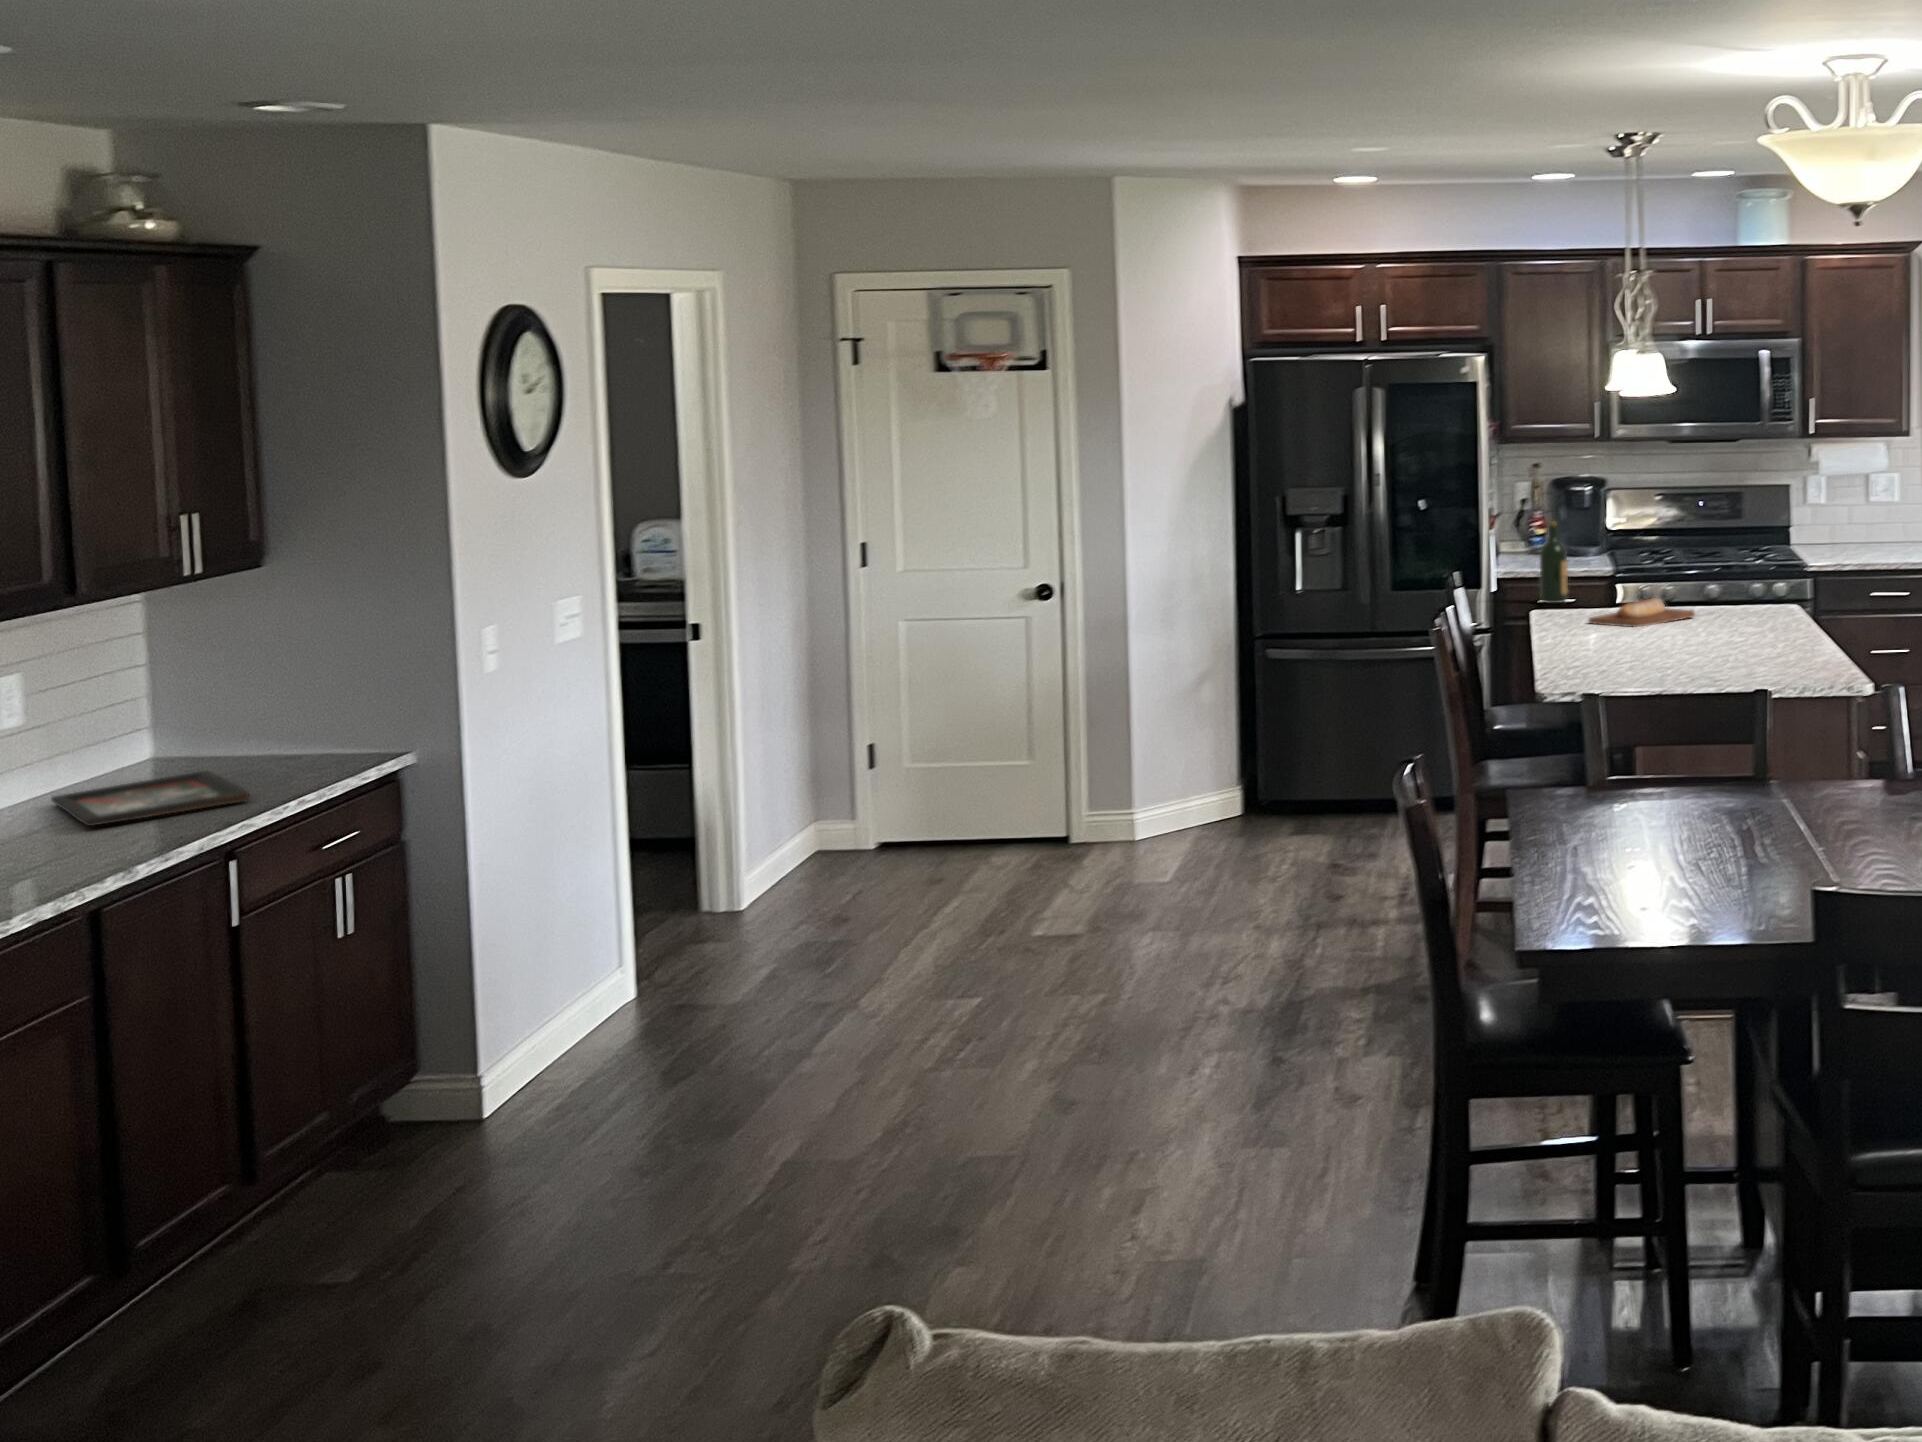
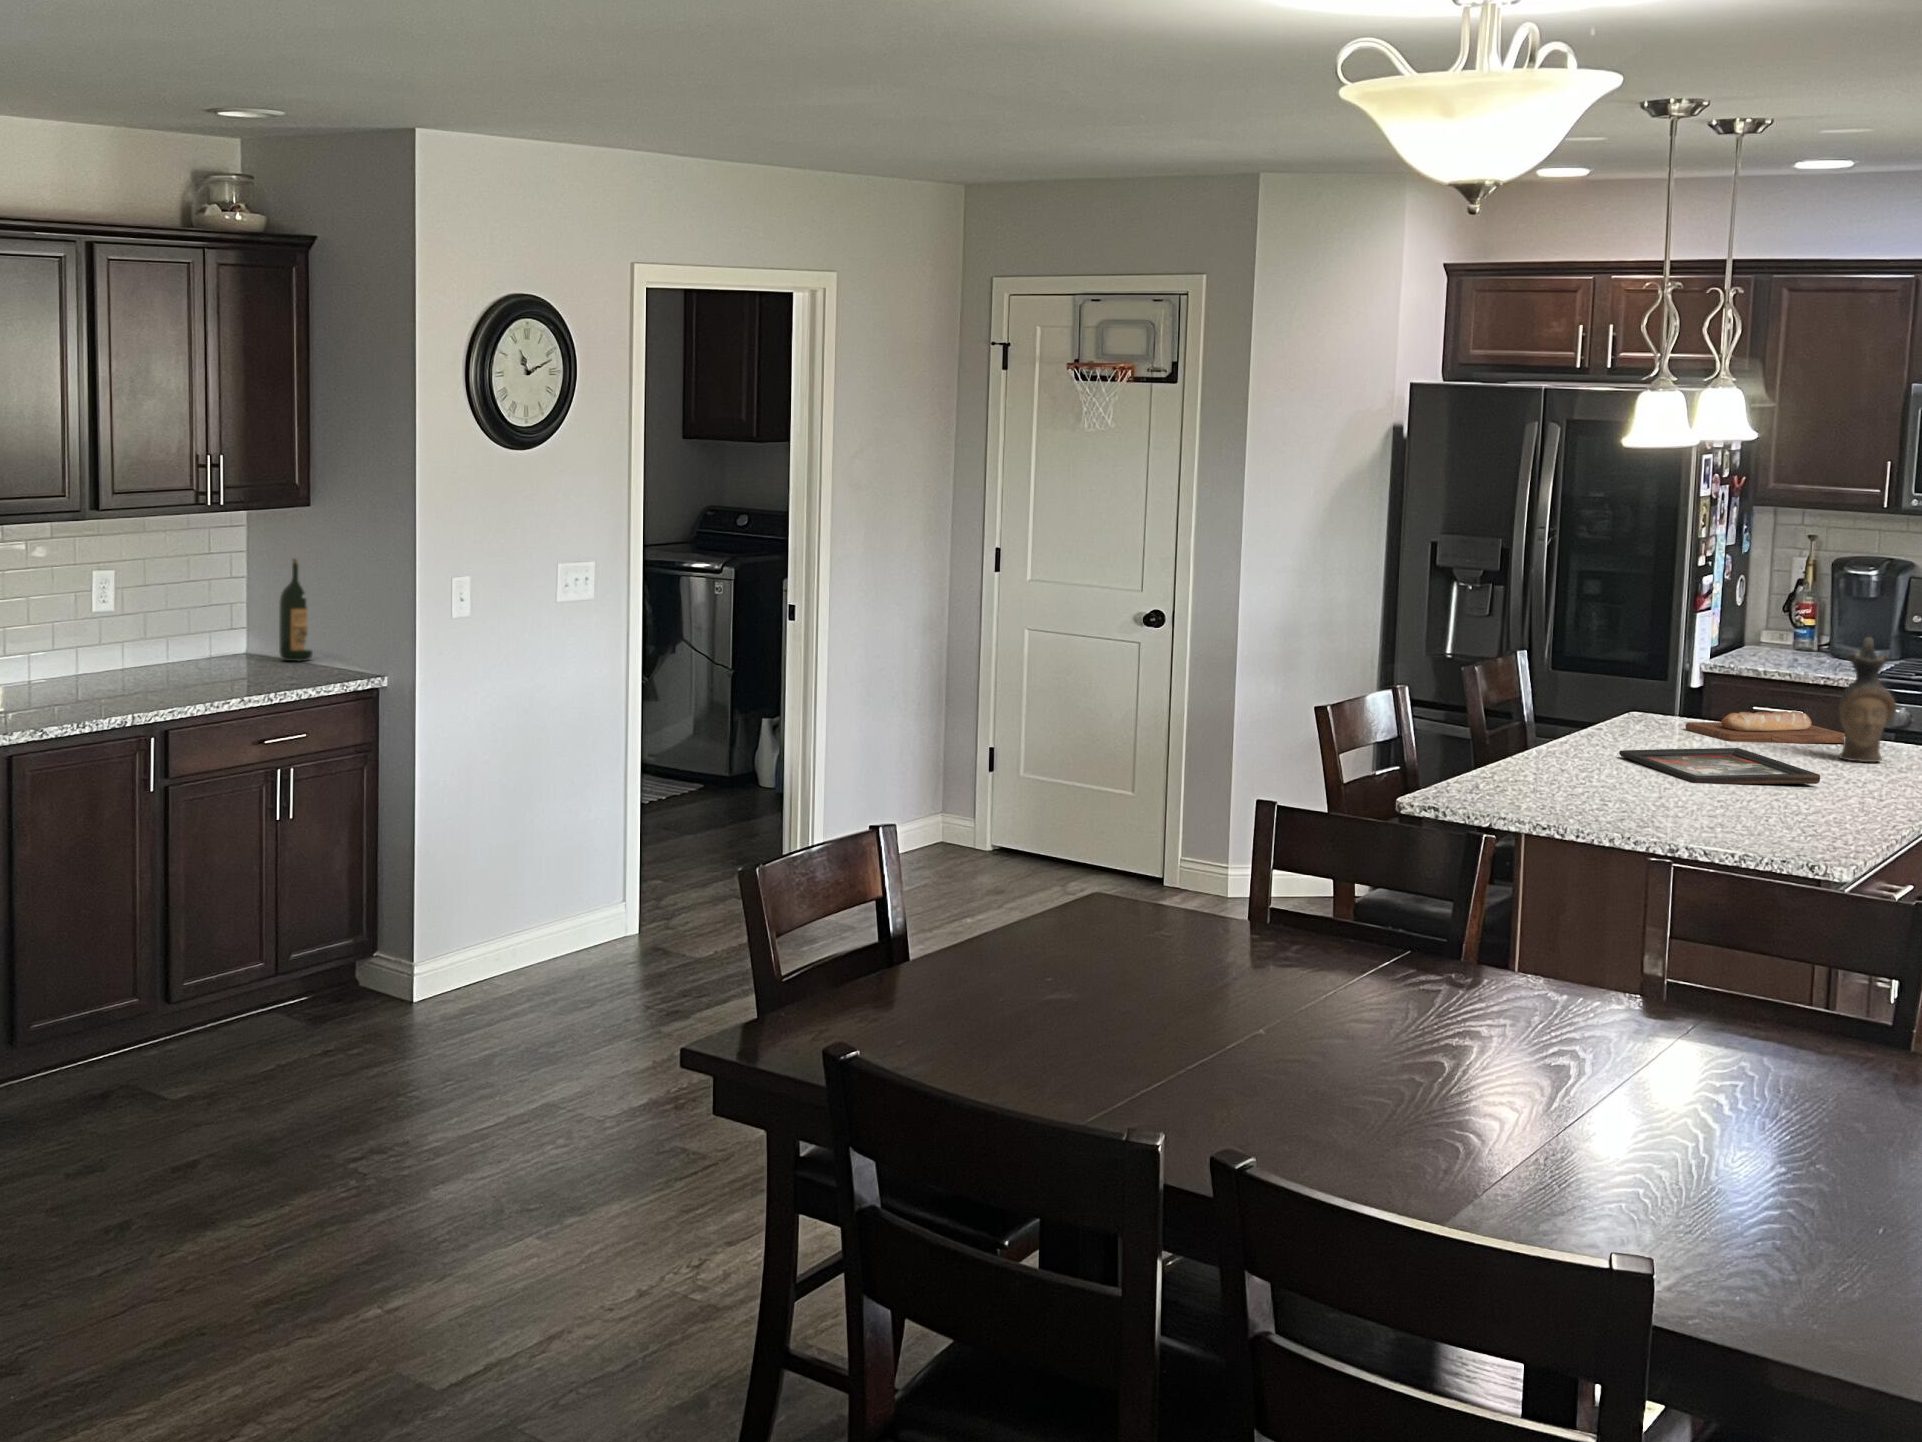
wine bottle: present [1540,521,1568,604] -> present [279,559,313,661]
ceramic pitcher: none [1718,533,1758,628] -> present [1839,637,1896,762]
decorative tray: present [52,771,249,826] -> present [1619,748,1820,784]

